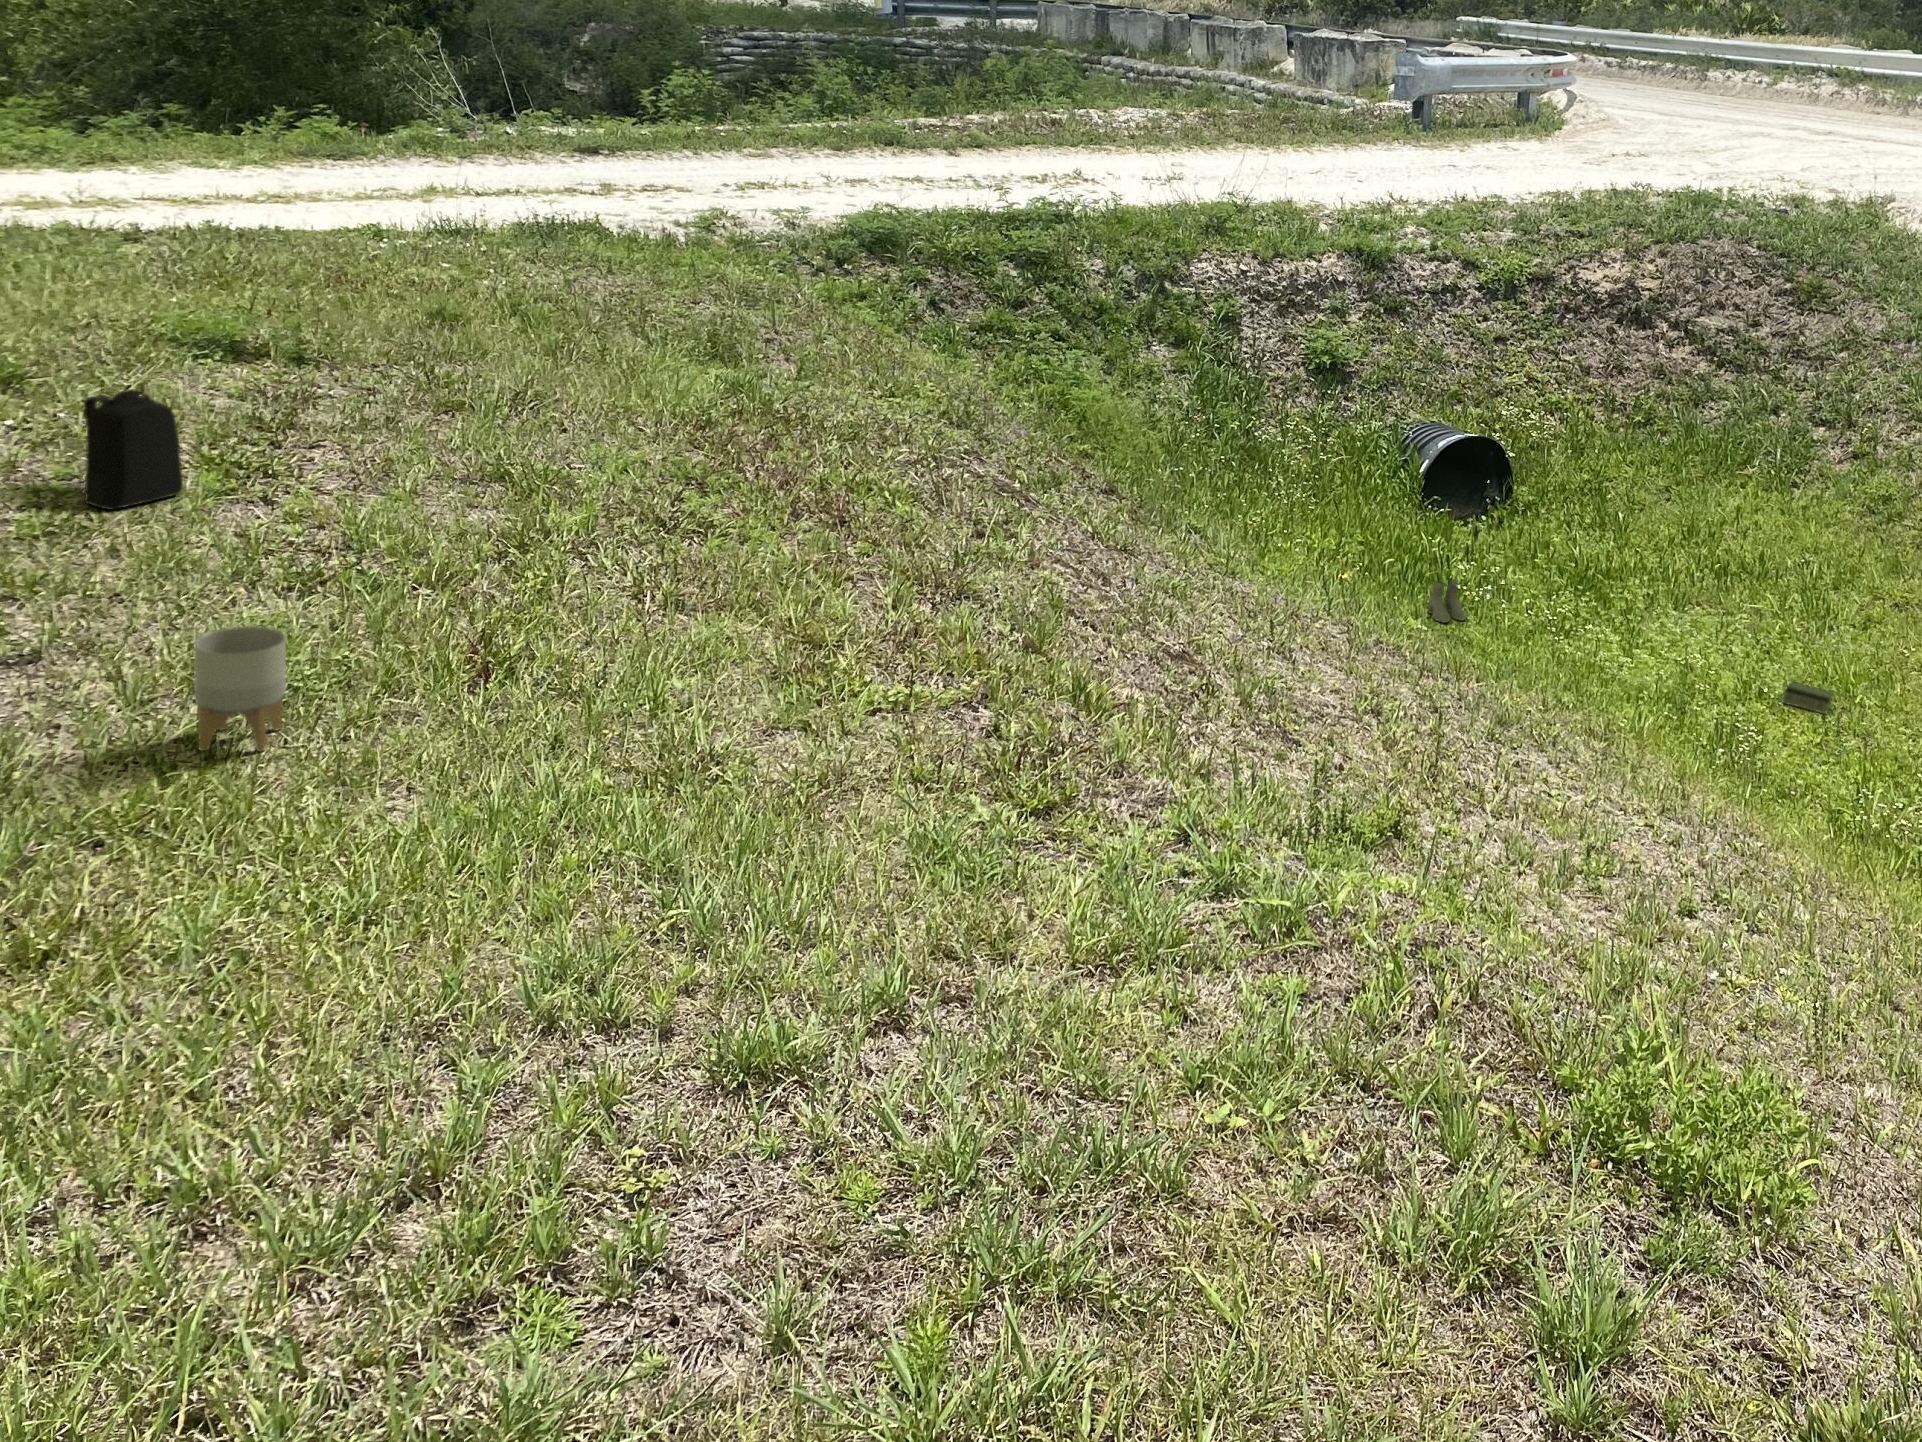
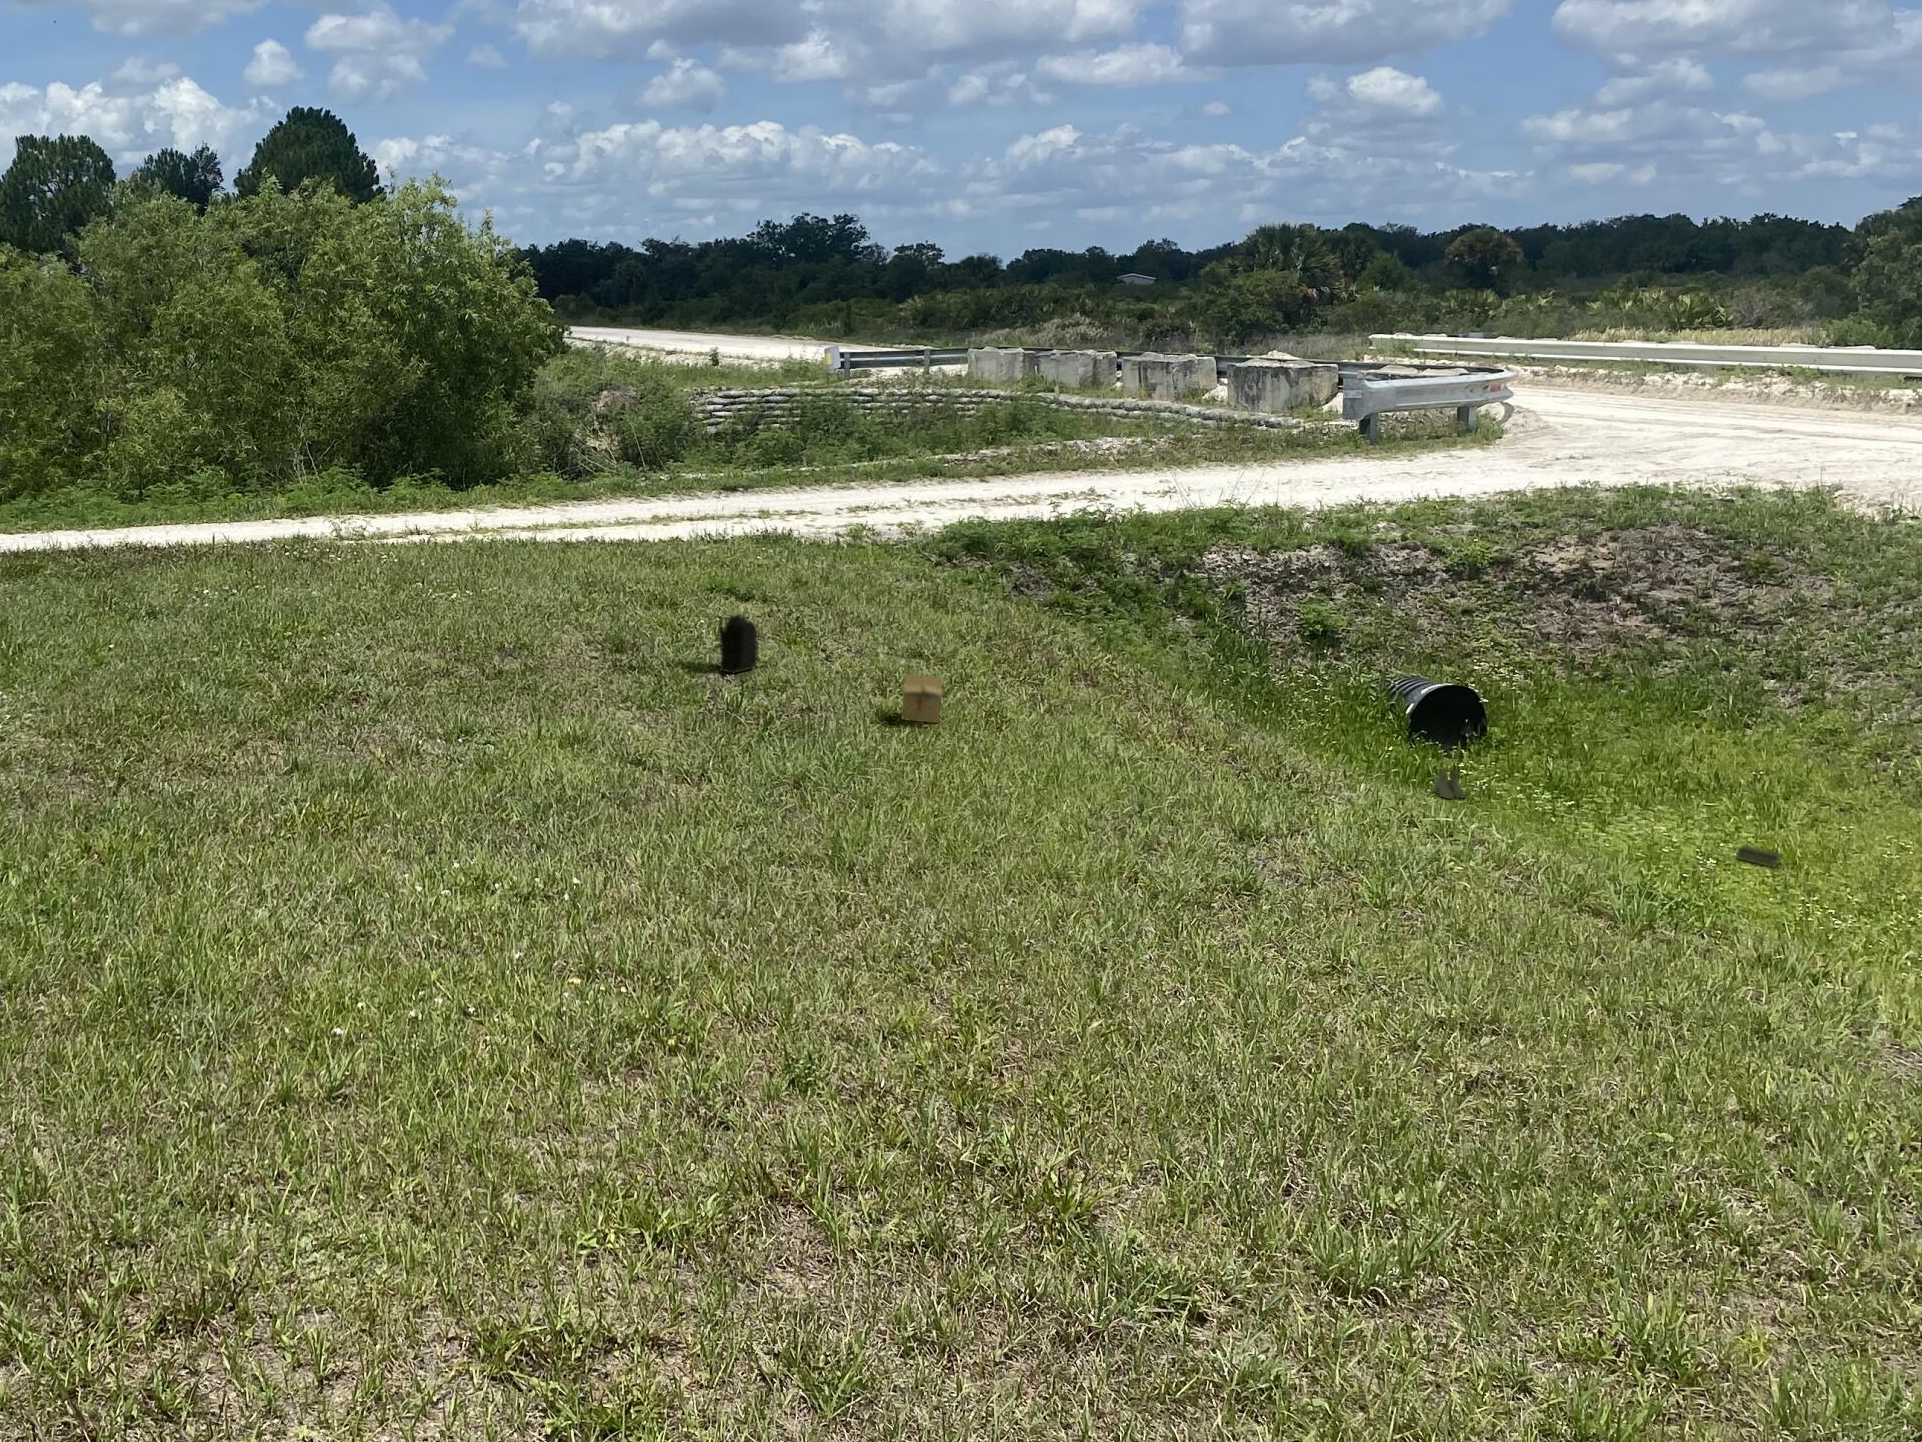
cardboard box: none [443,502,549,600] -> present [901,674,942,723]
planter: present [194,626,286,752] -> none [853,714,891,771]

